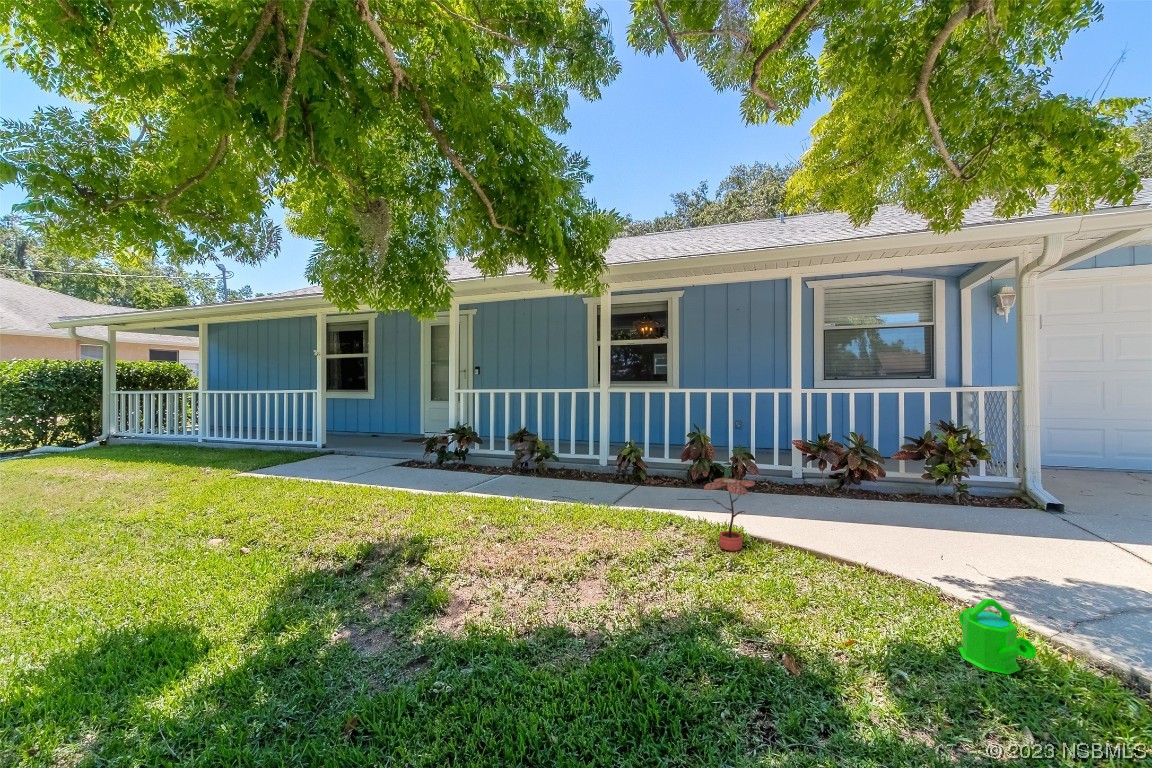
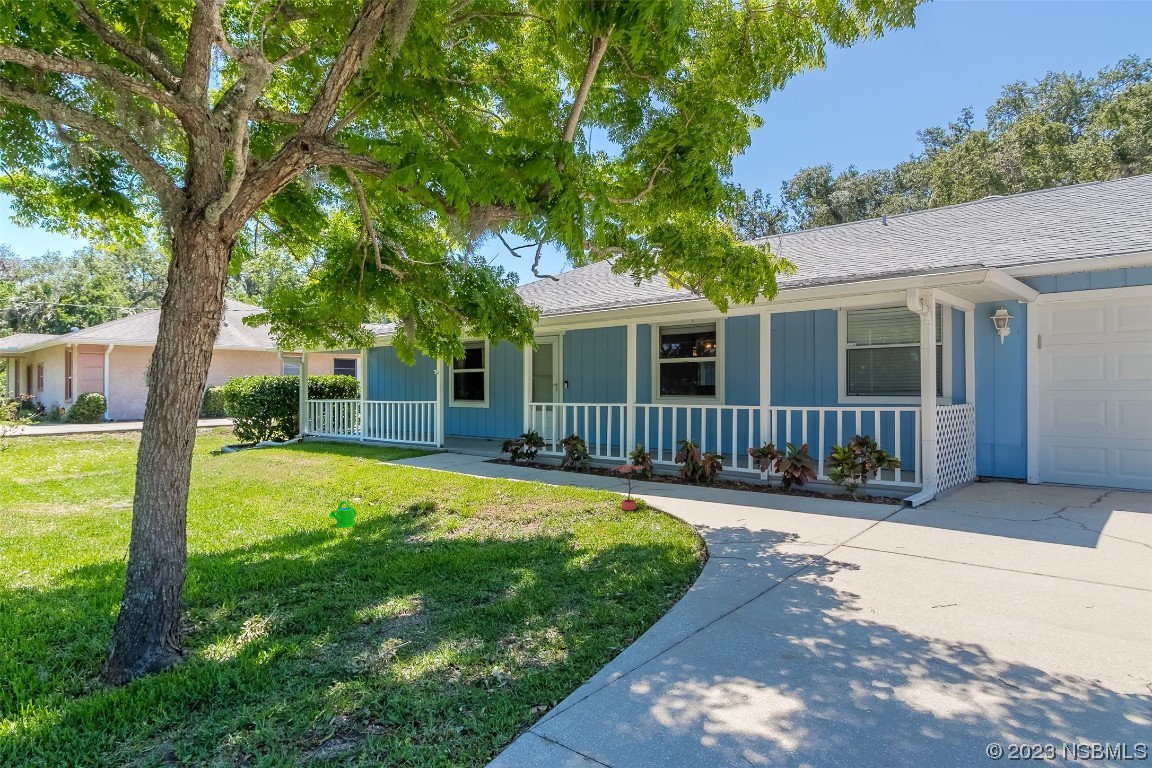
watering can: present [958,599,1036,674] -> present [329,501,357,527]

